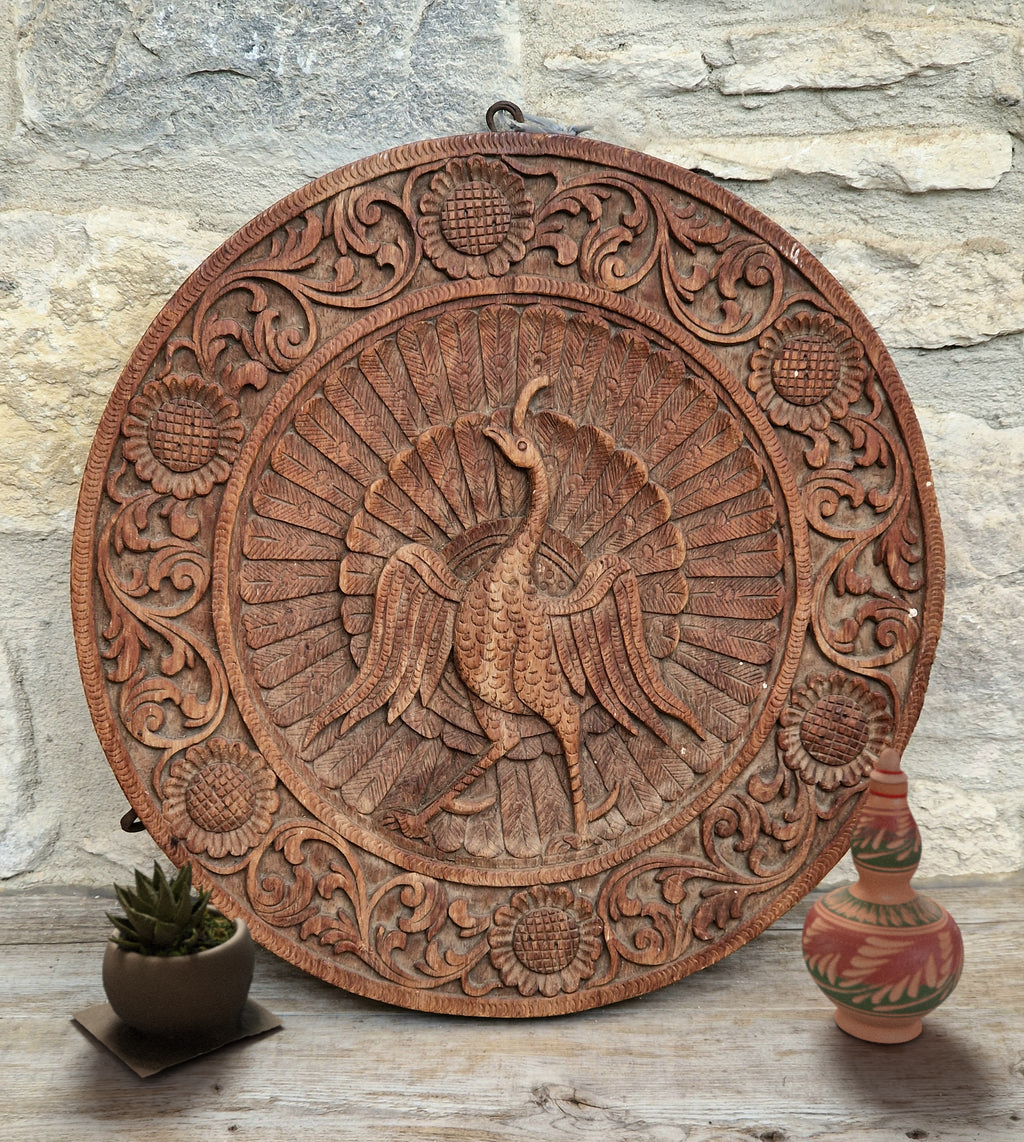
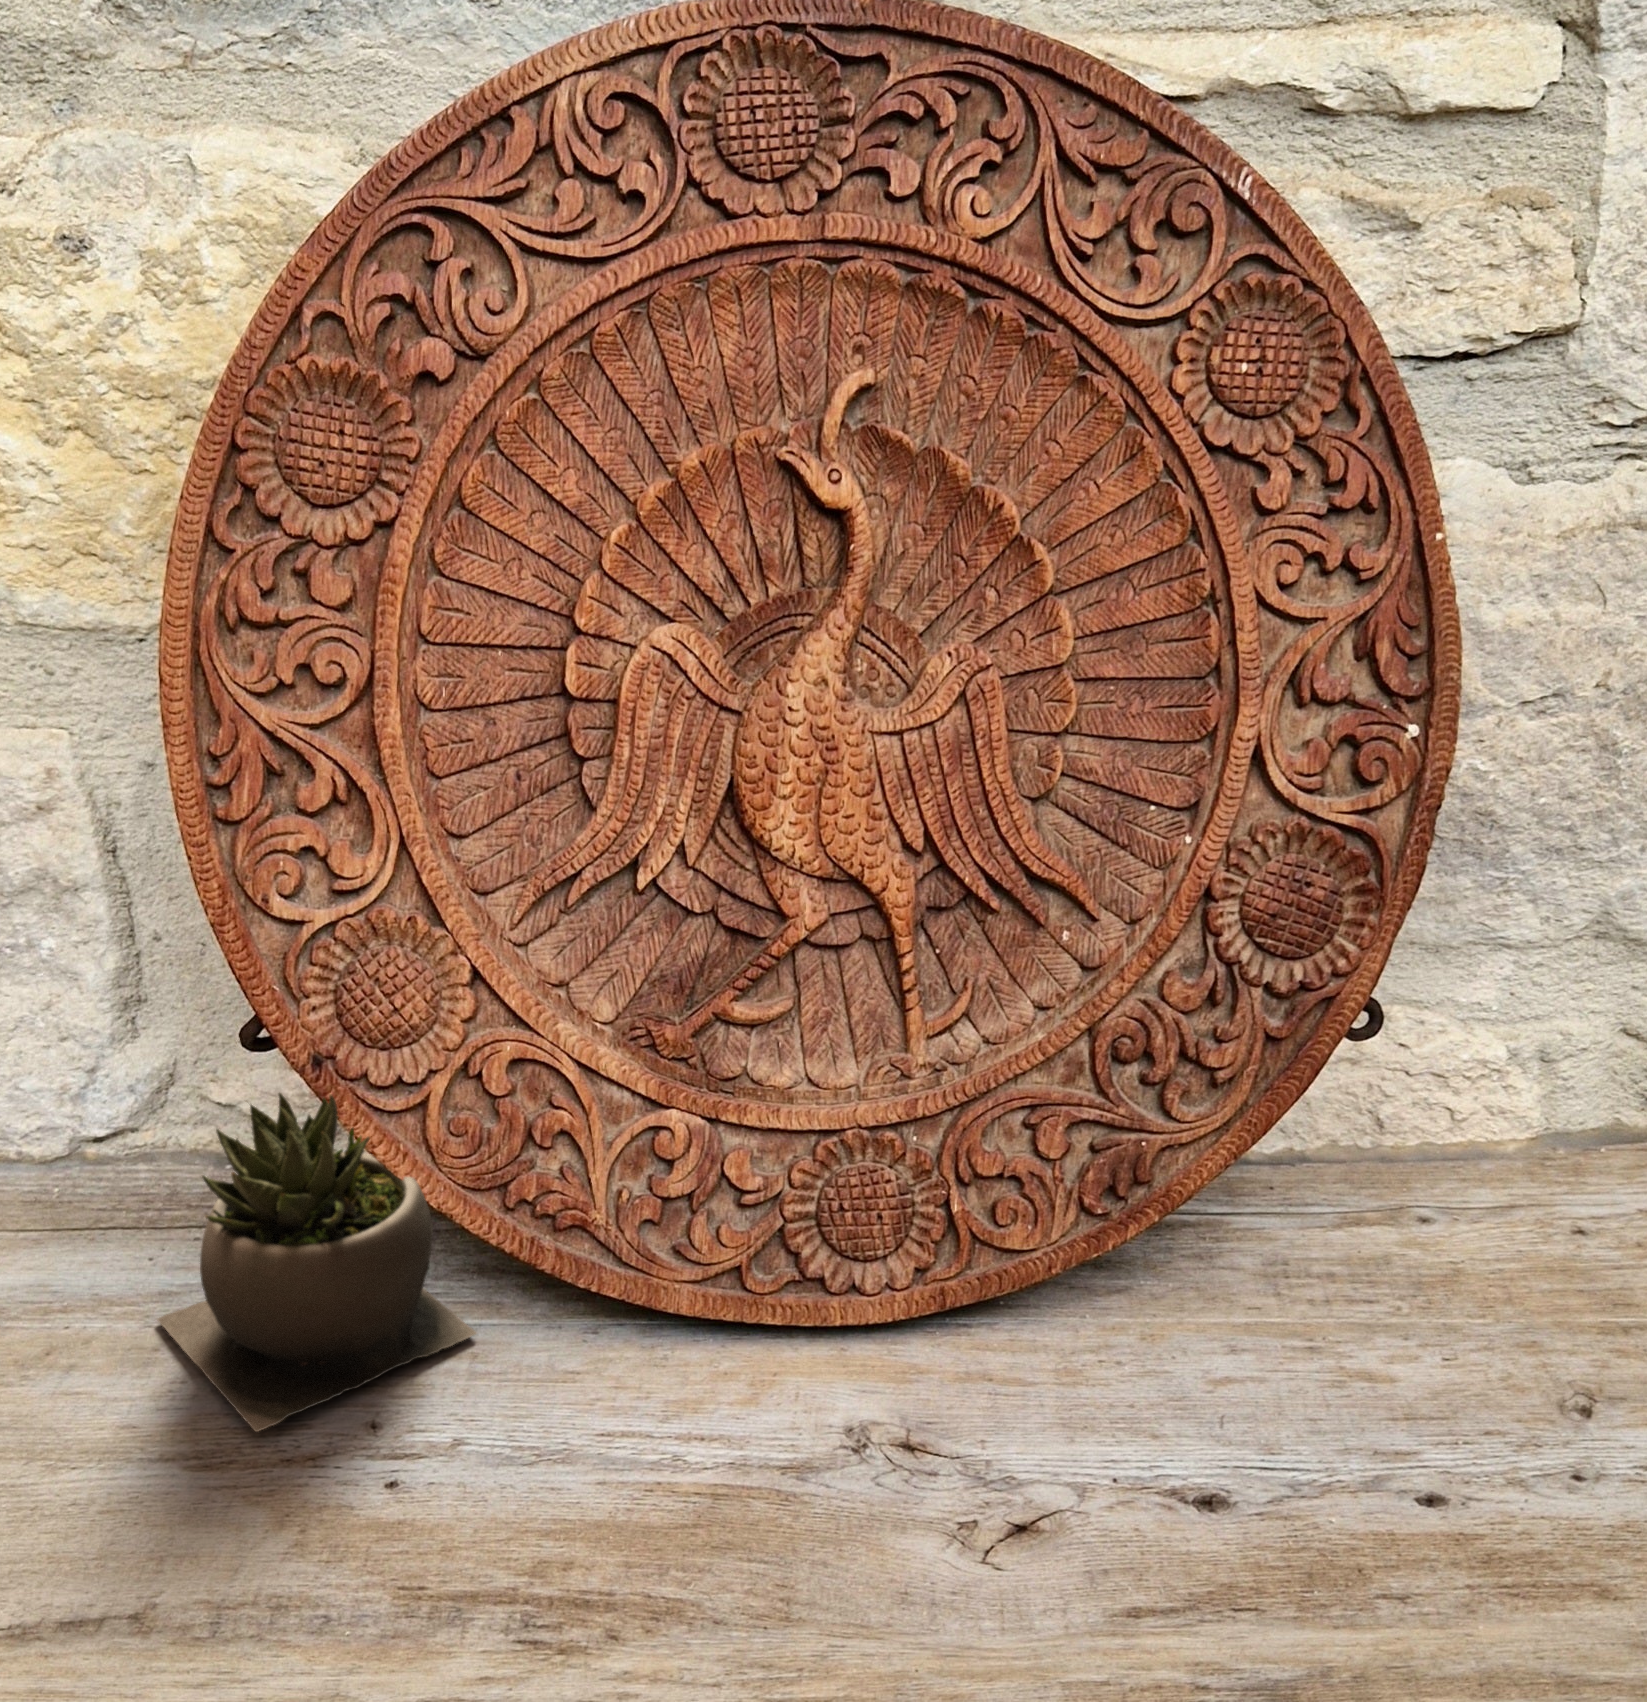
decorative vase: present [801,747,964,1043] -> none [1245,934,1491,1373]

